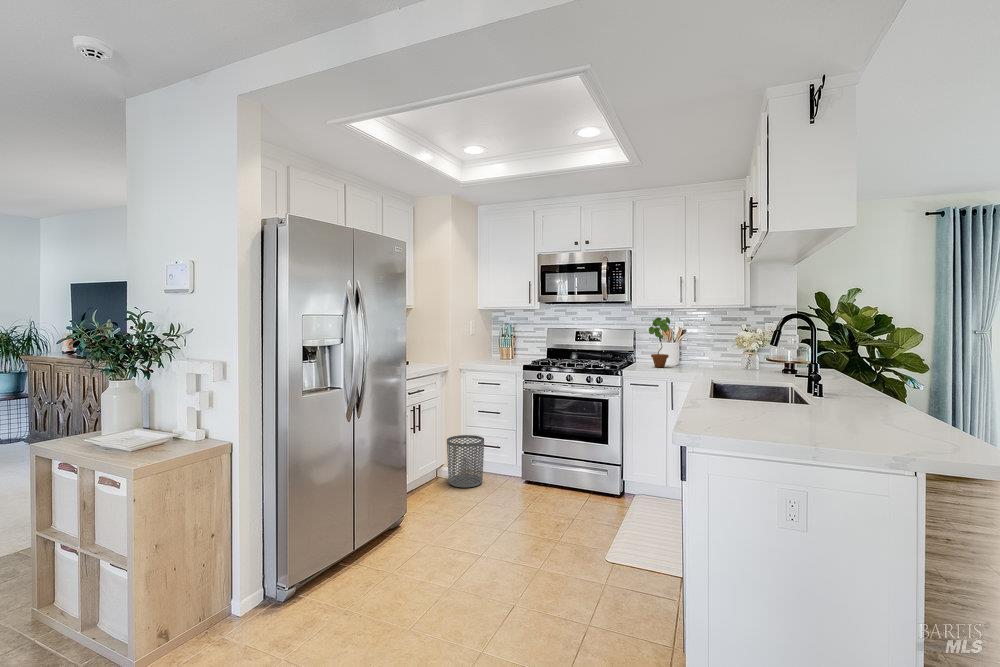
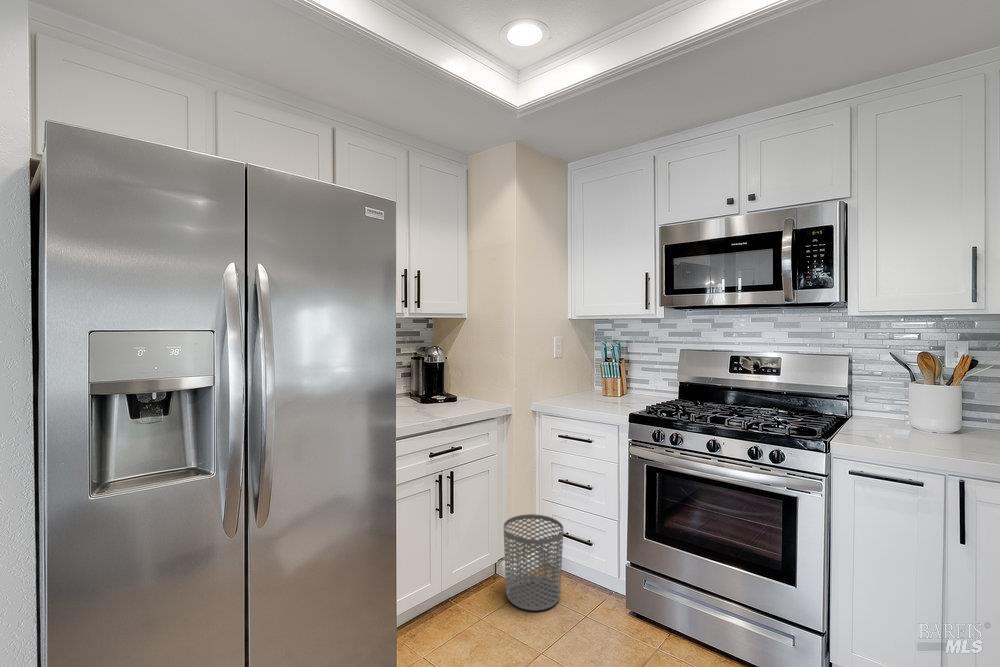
potted plant: present [649,317,670,367] -> none [890,332,945,436]

